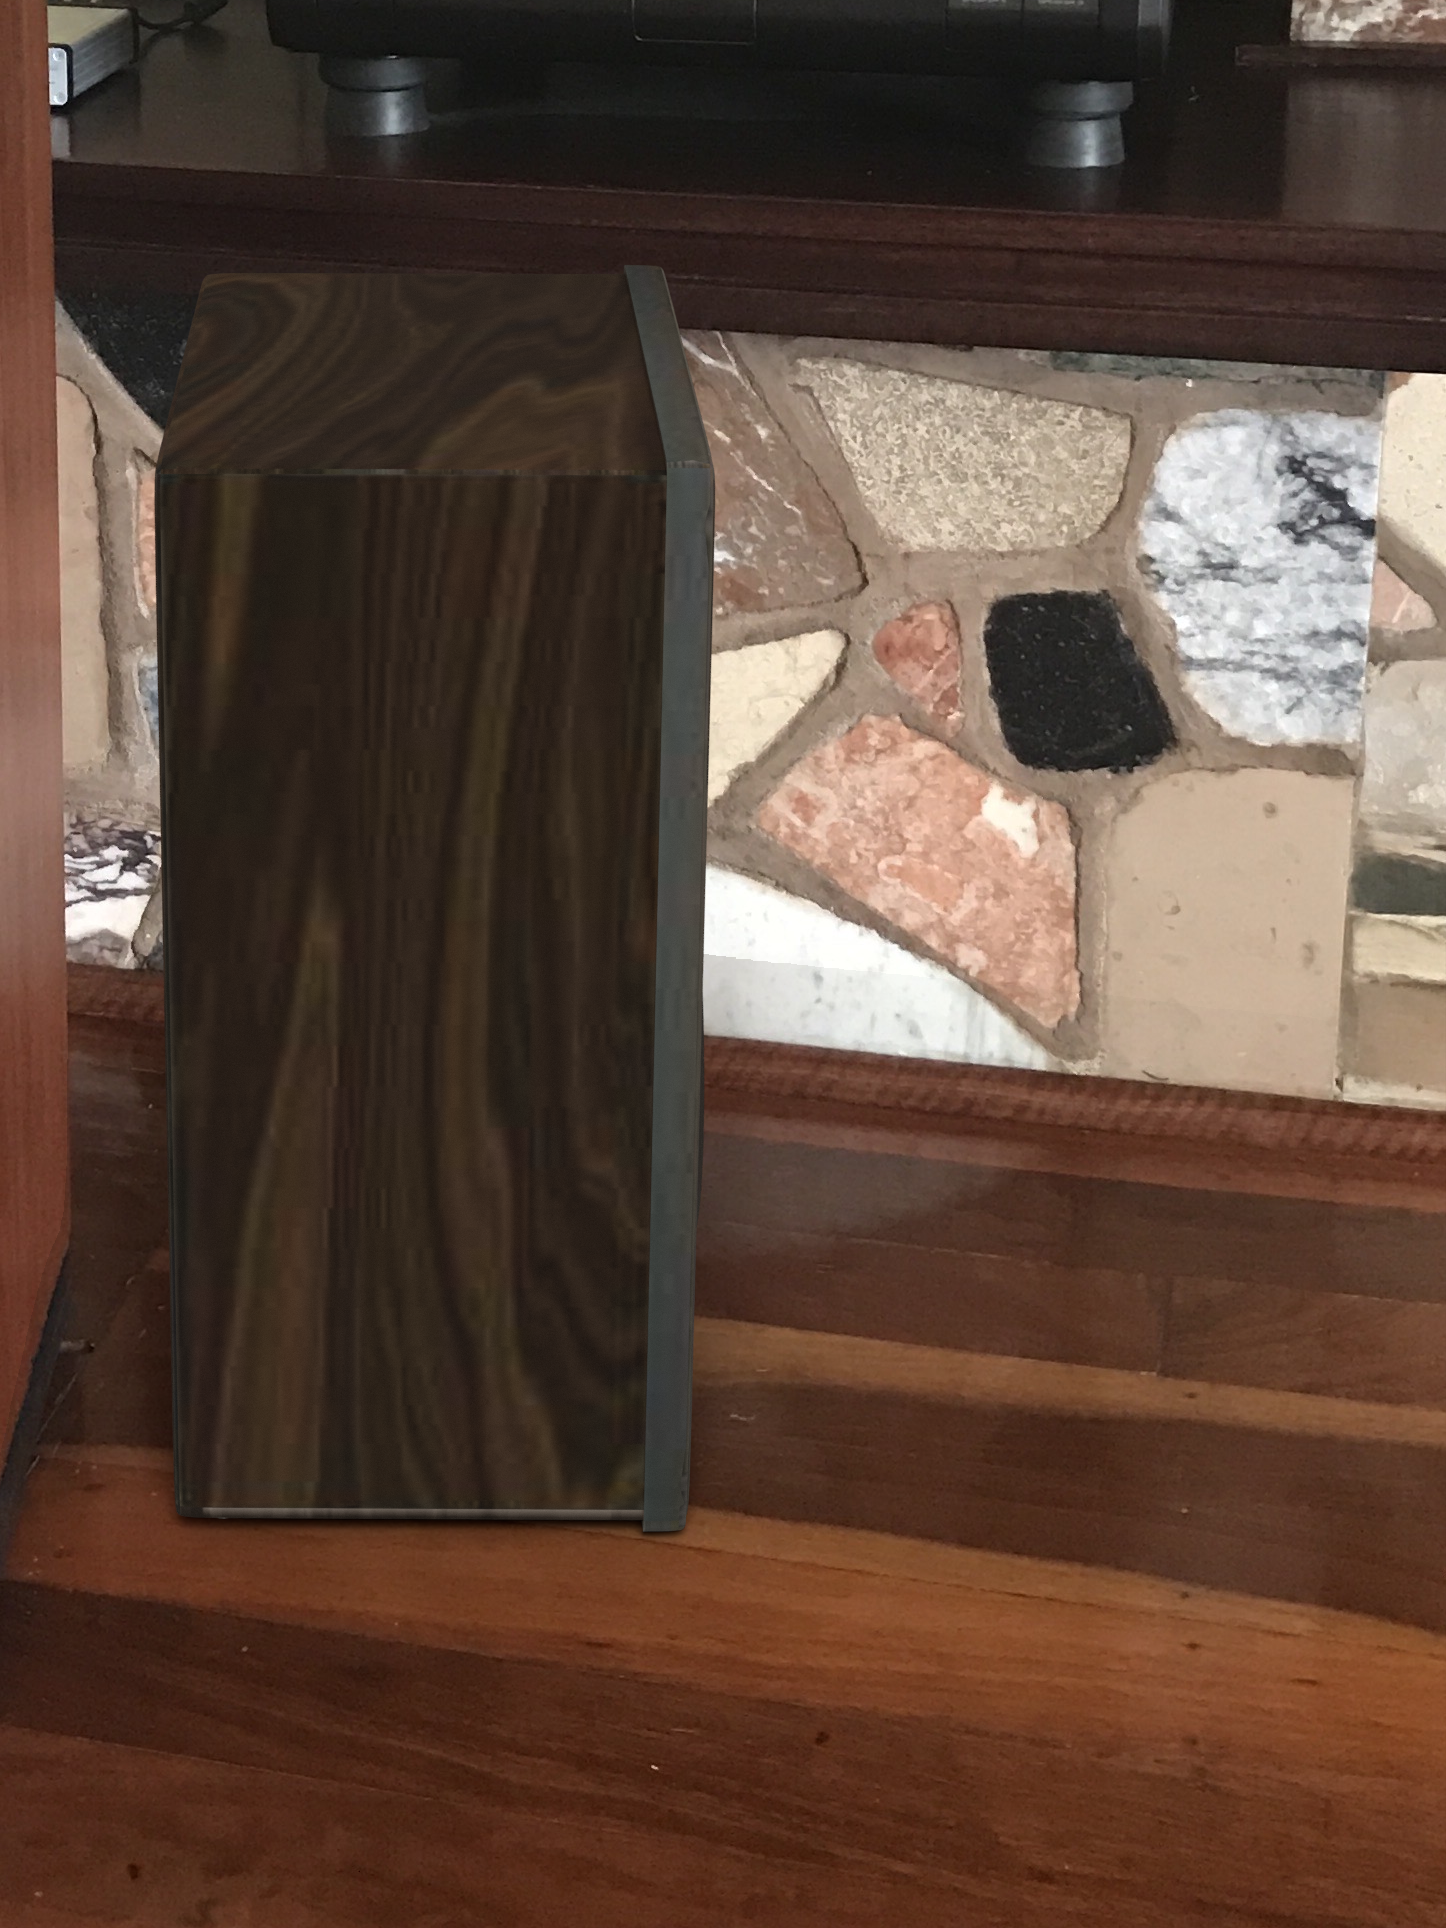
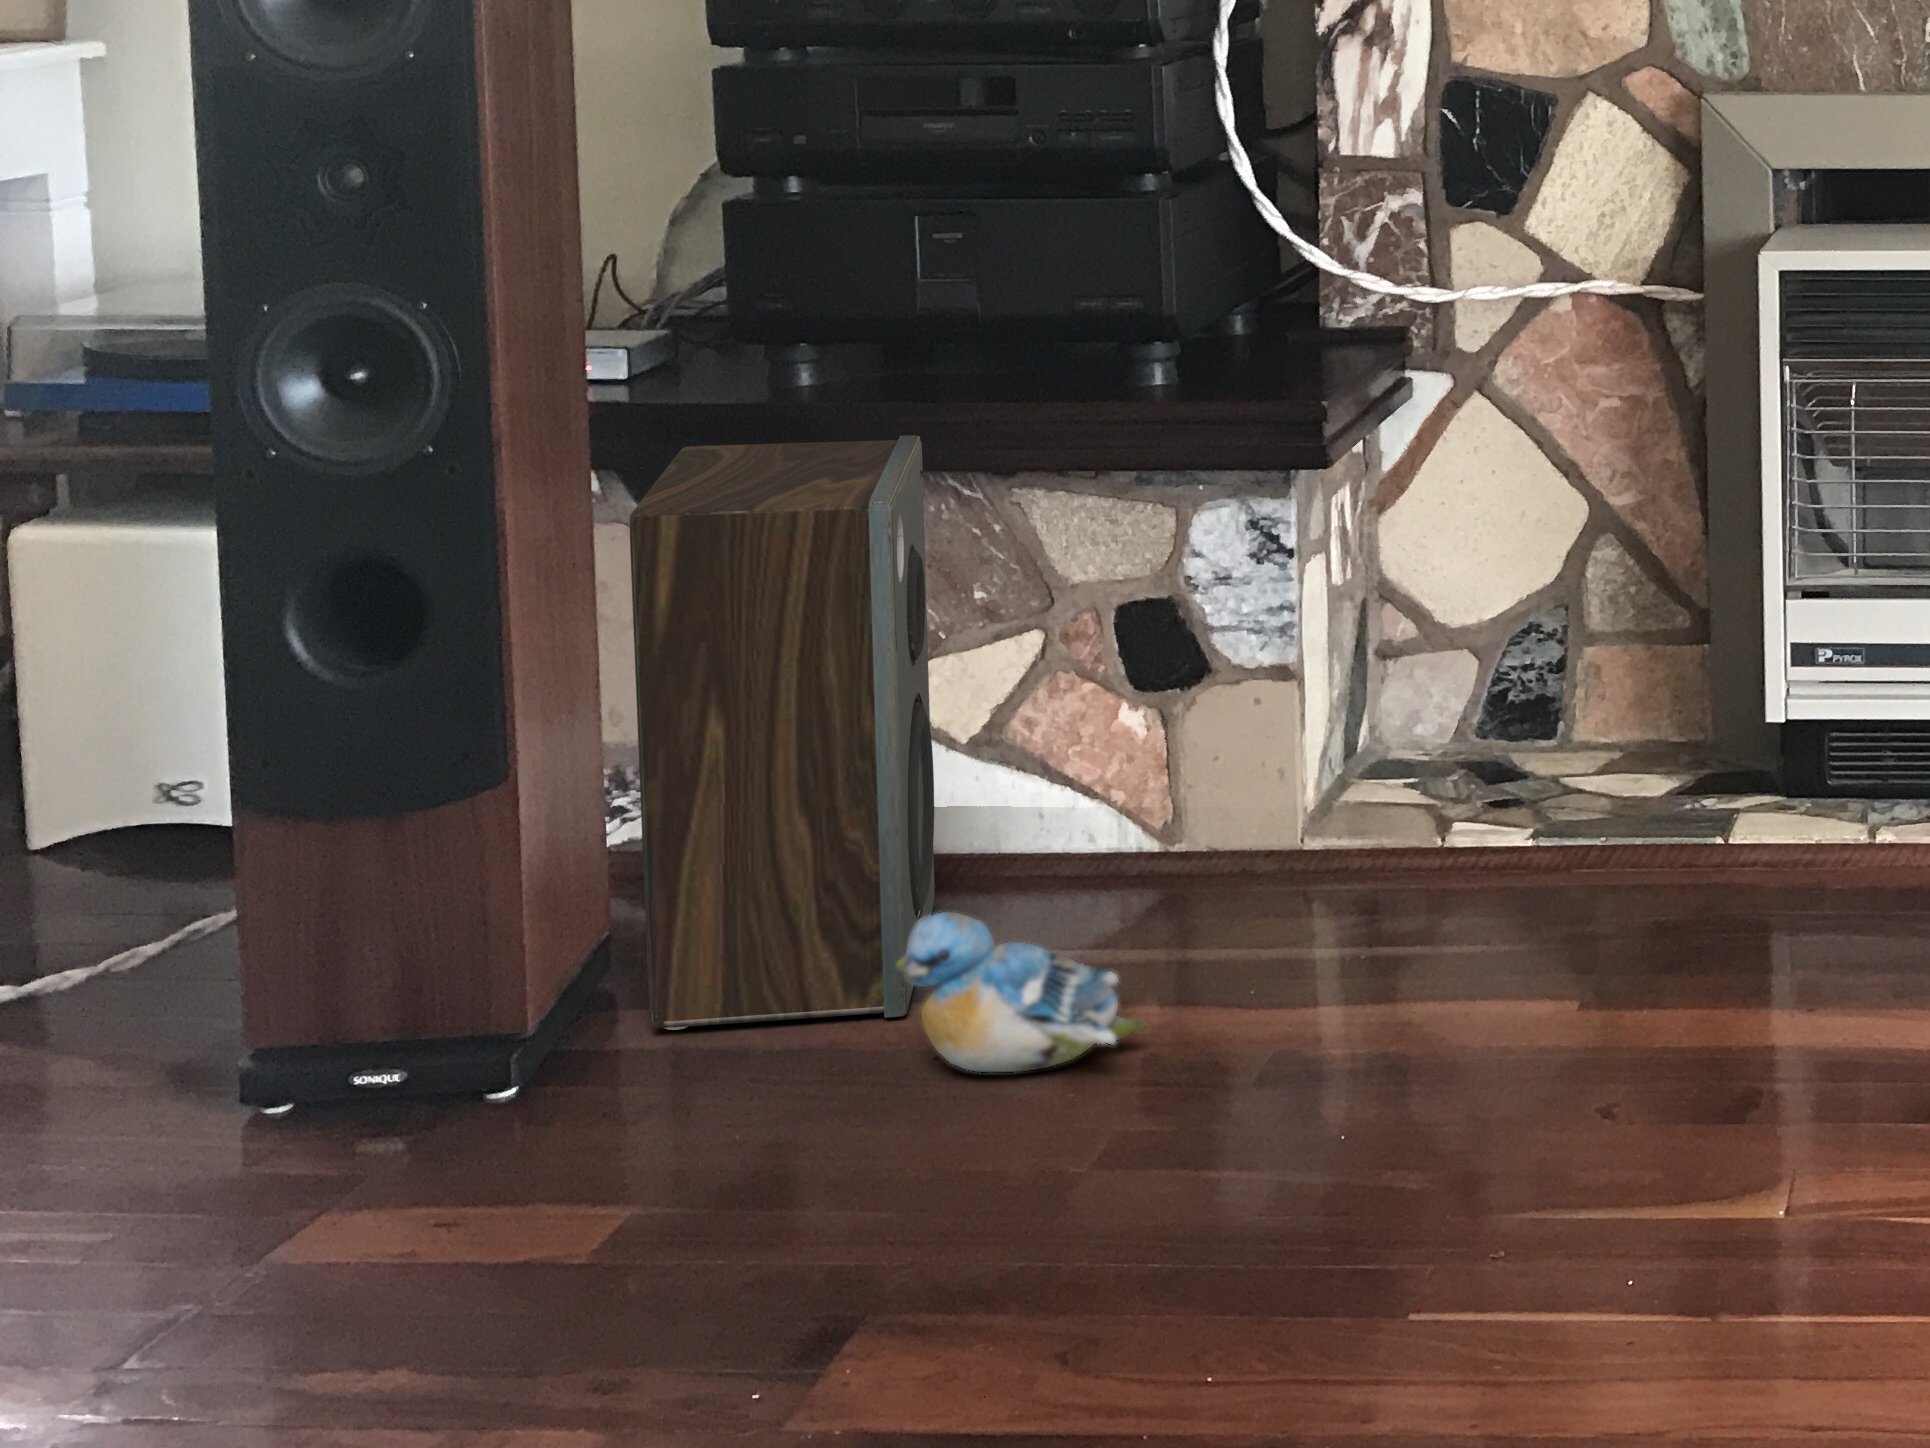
plush toy: none [737,1418,1268,1784] -> present [898,912,1146,1072]

